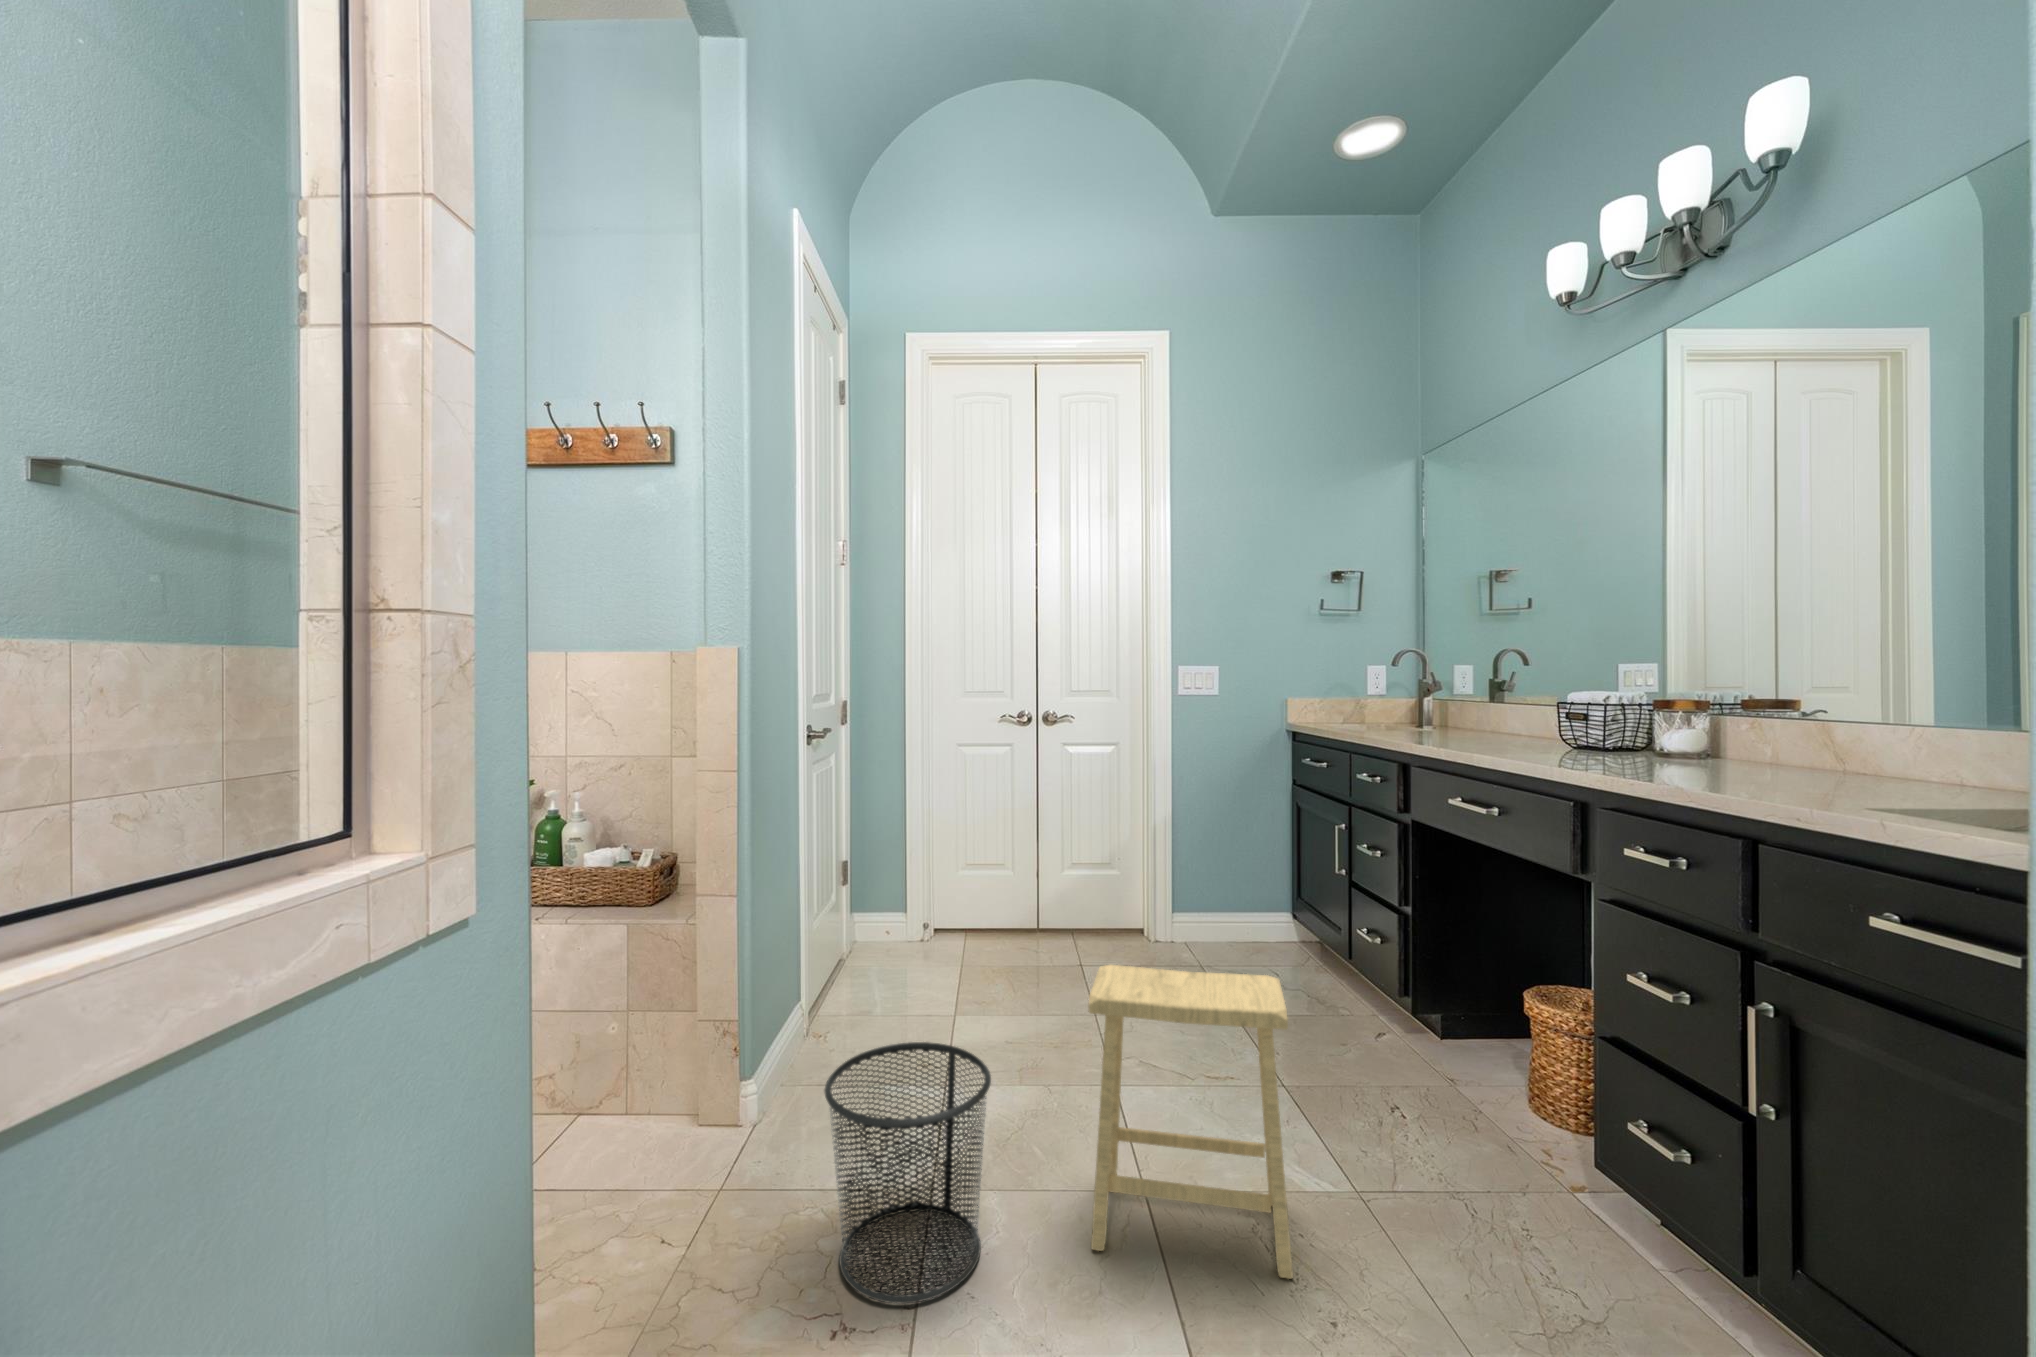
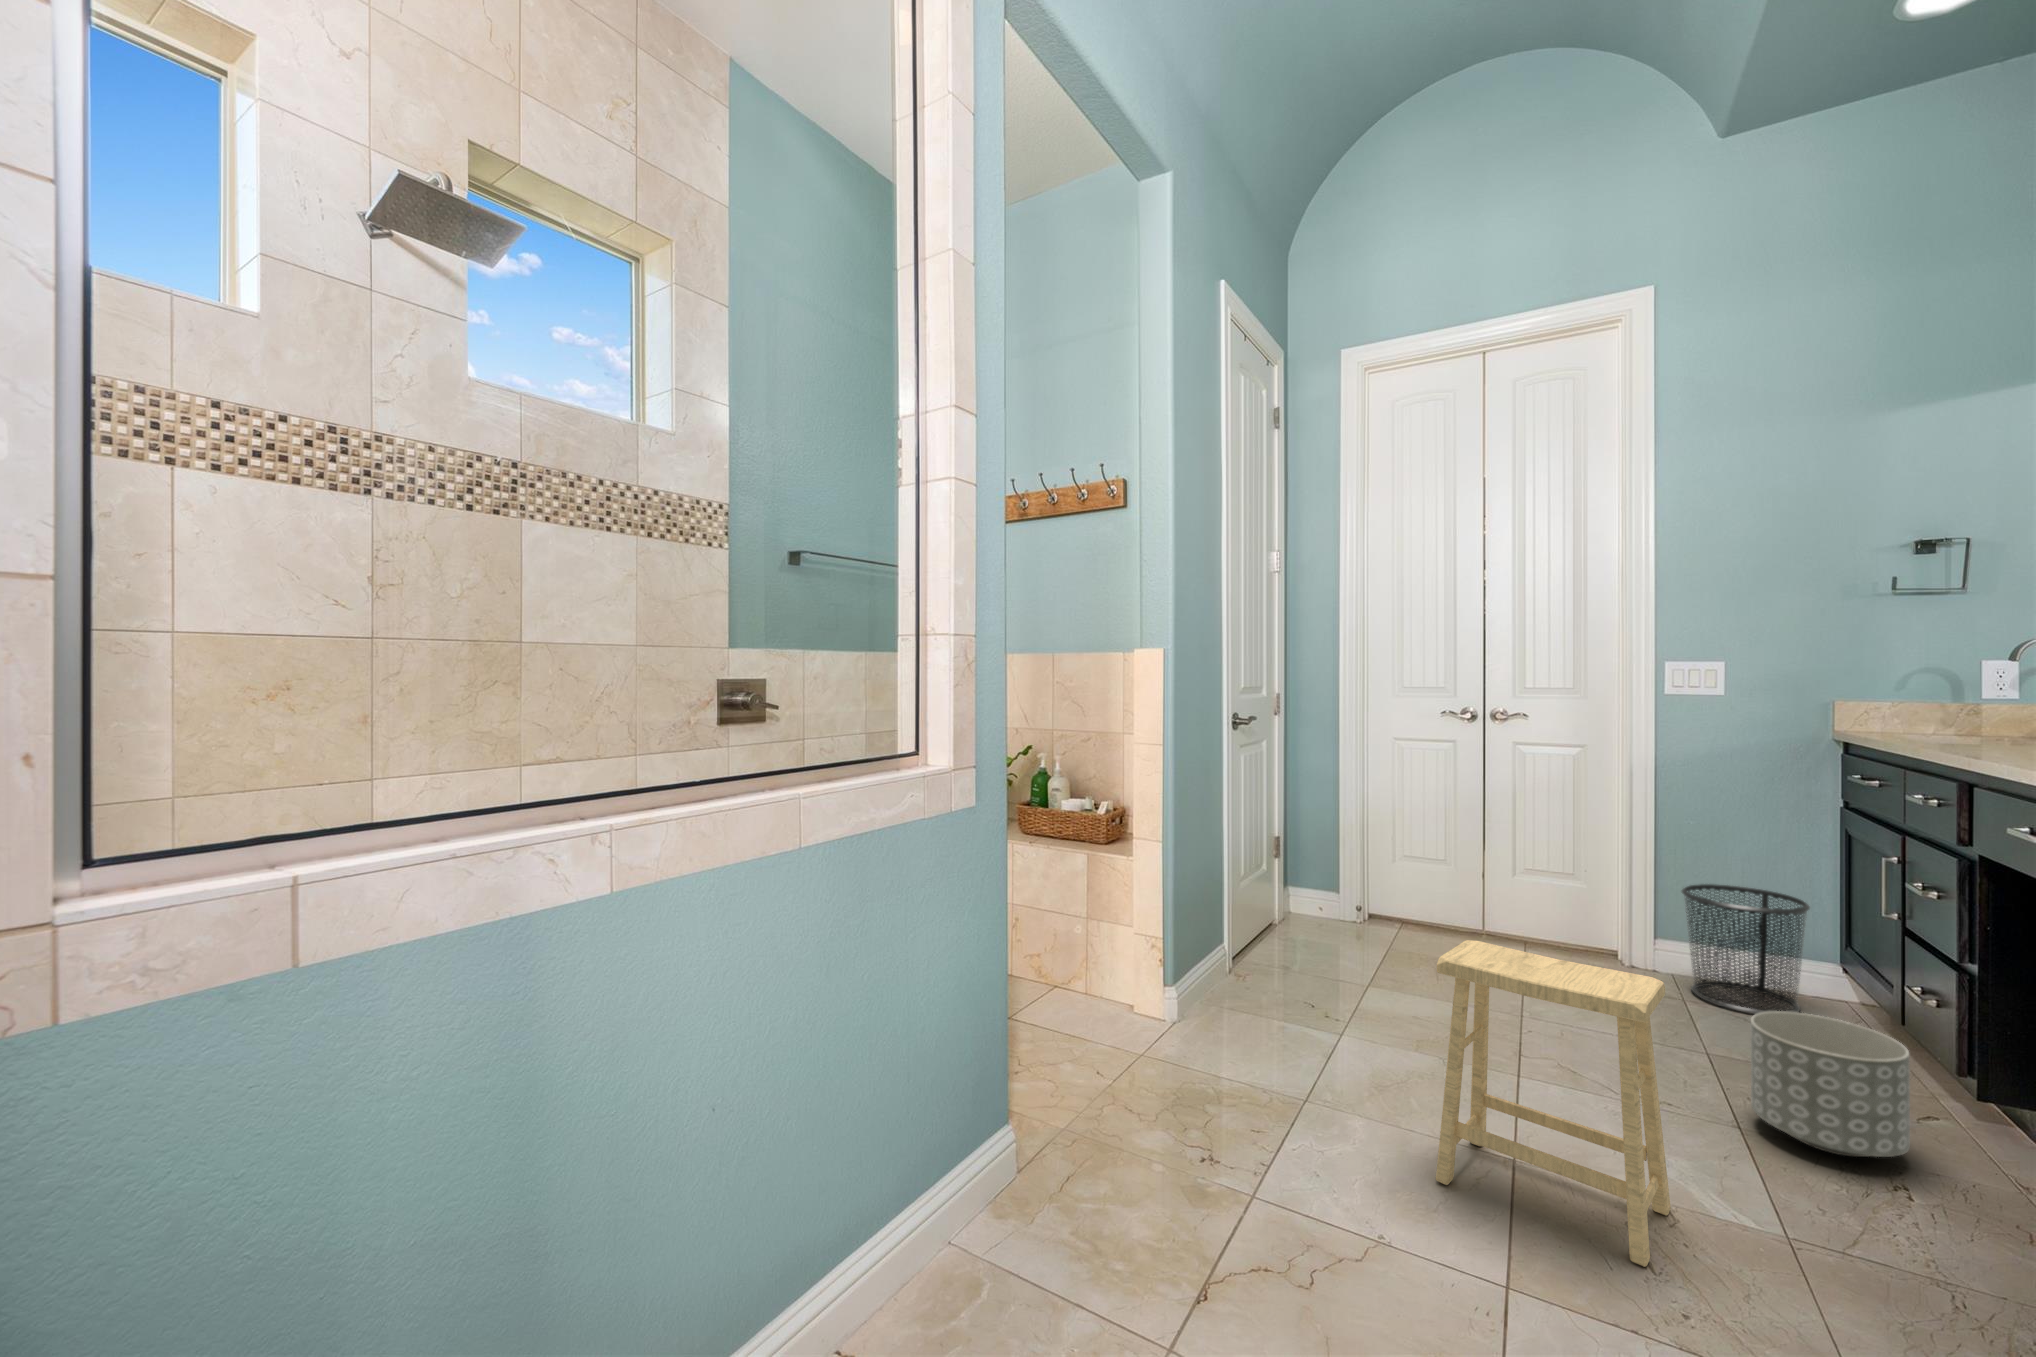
planter: none [1291,970,1397,1090] -> present [1751,1011,1910,1157]
waste bin: present [824,1042,991,1304] -> present [1682,884,1810,1014]

